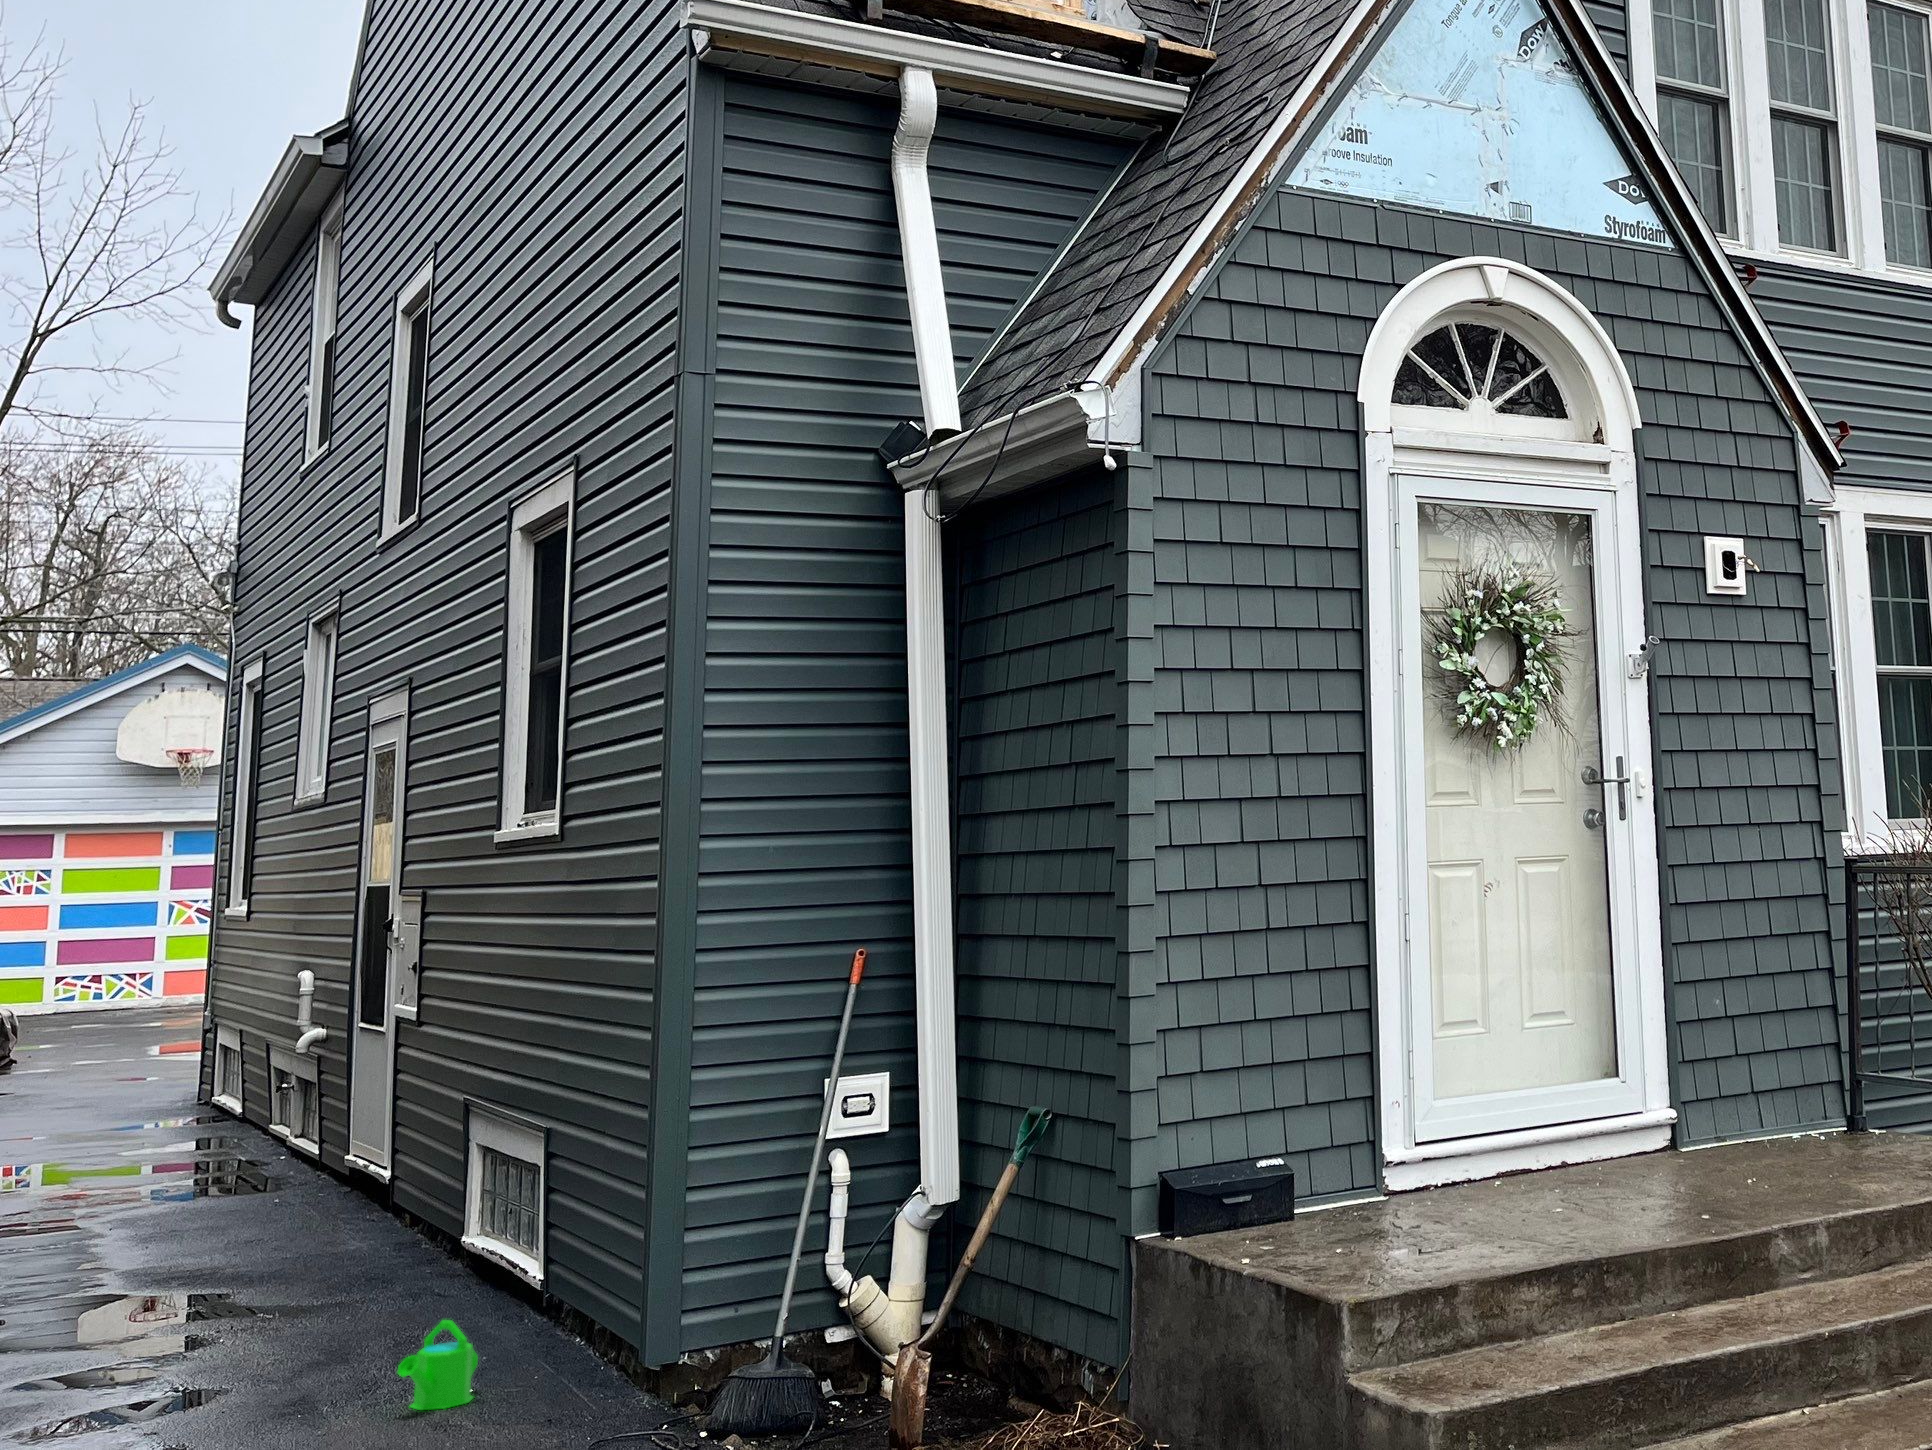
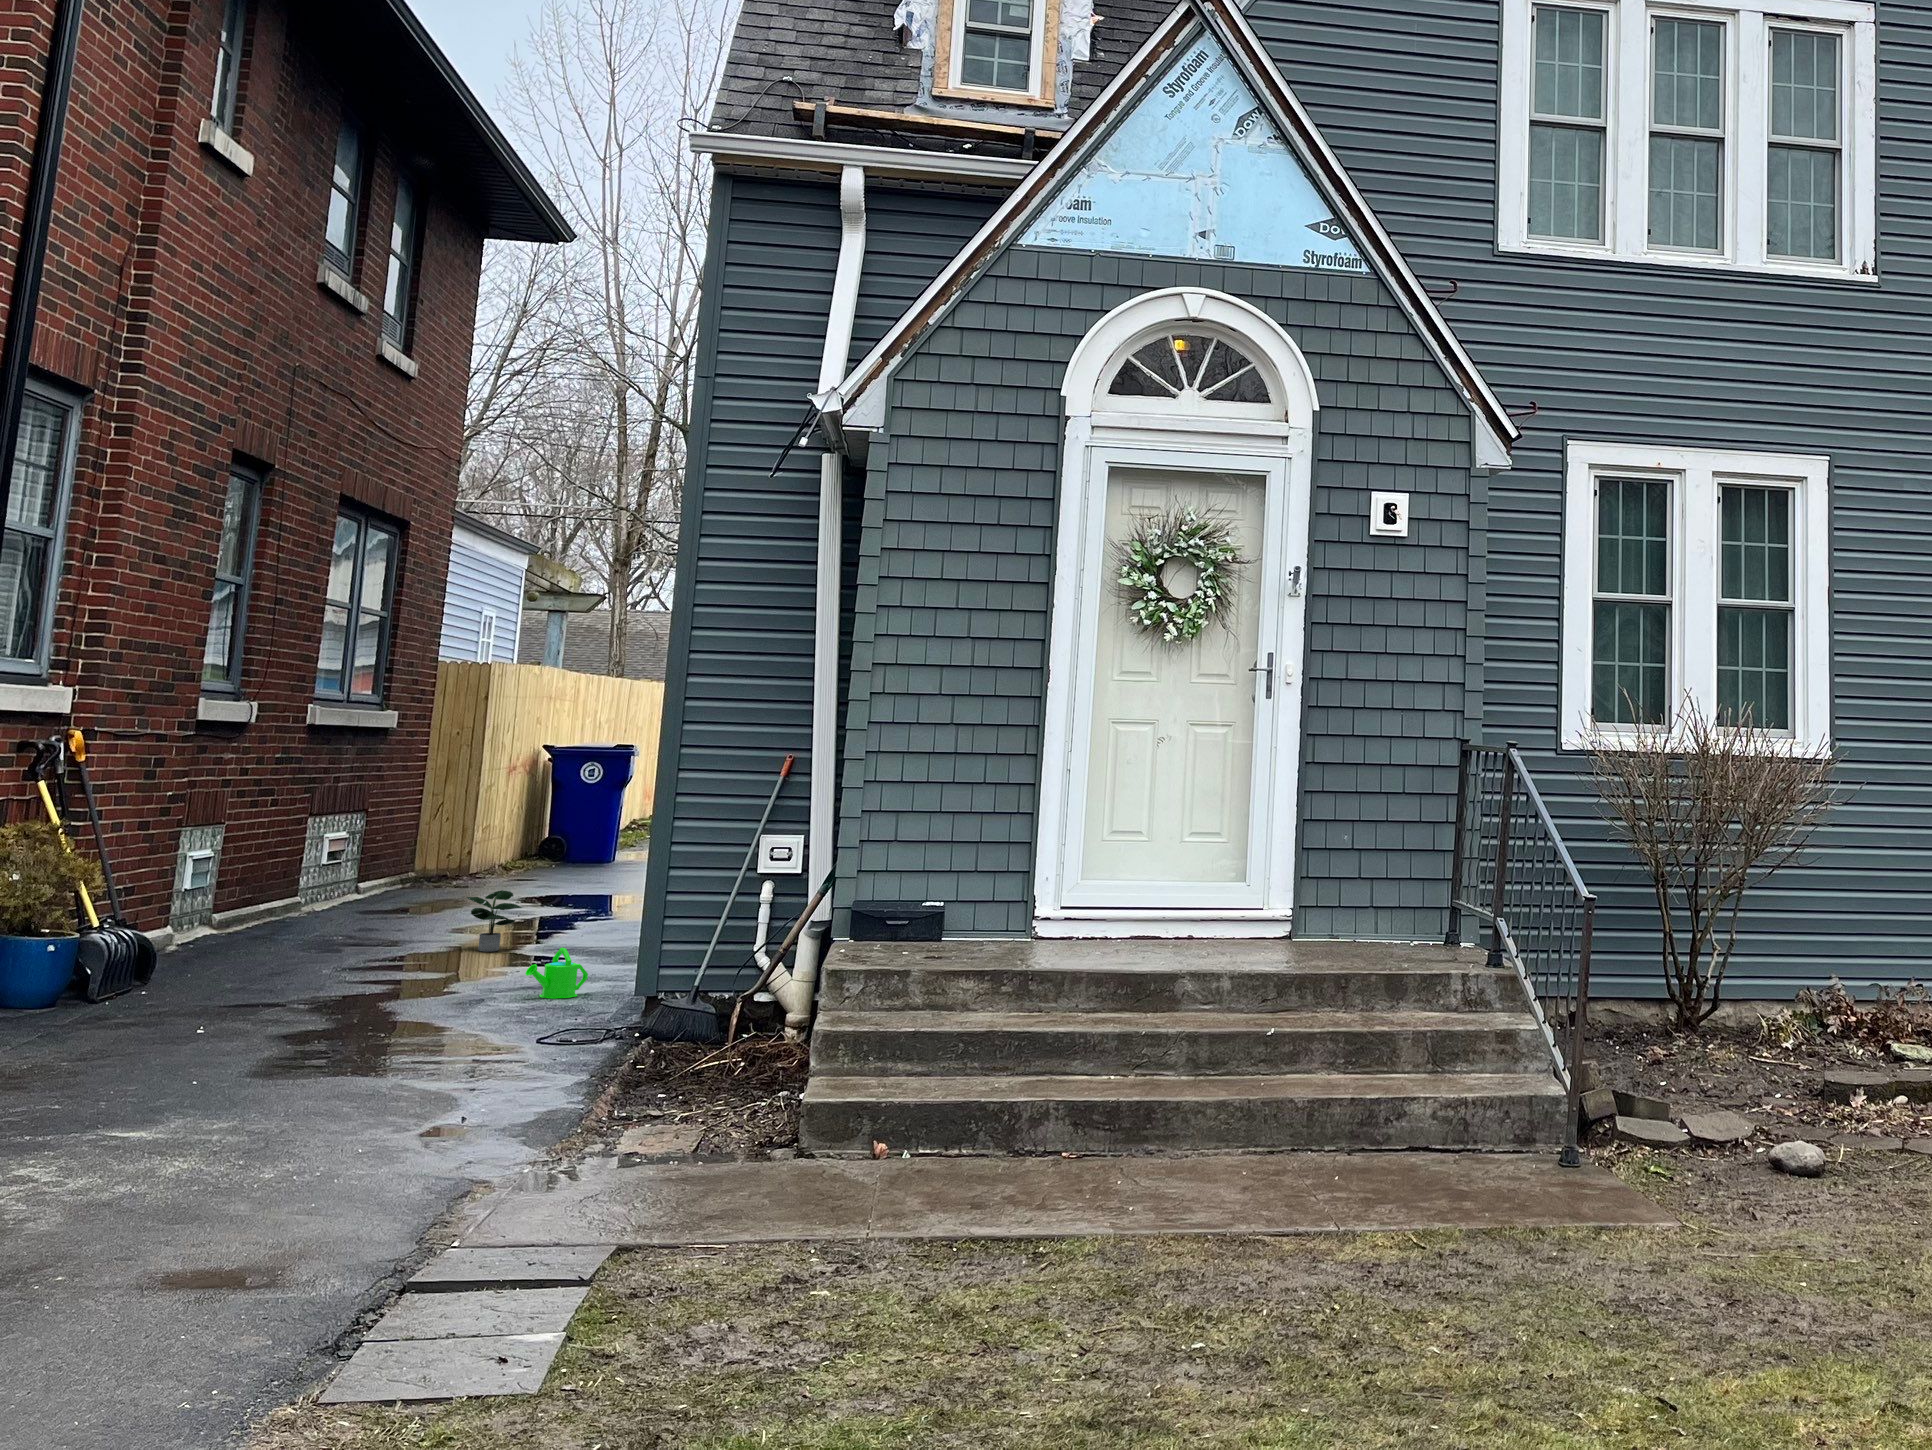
potted plant: none [88,1236,192,1345] -> present [467,890,522,952]

